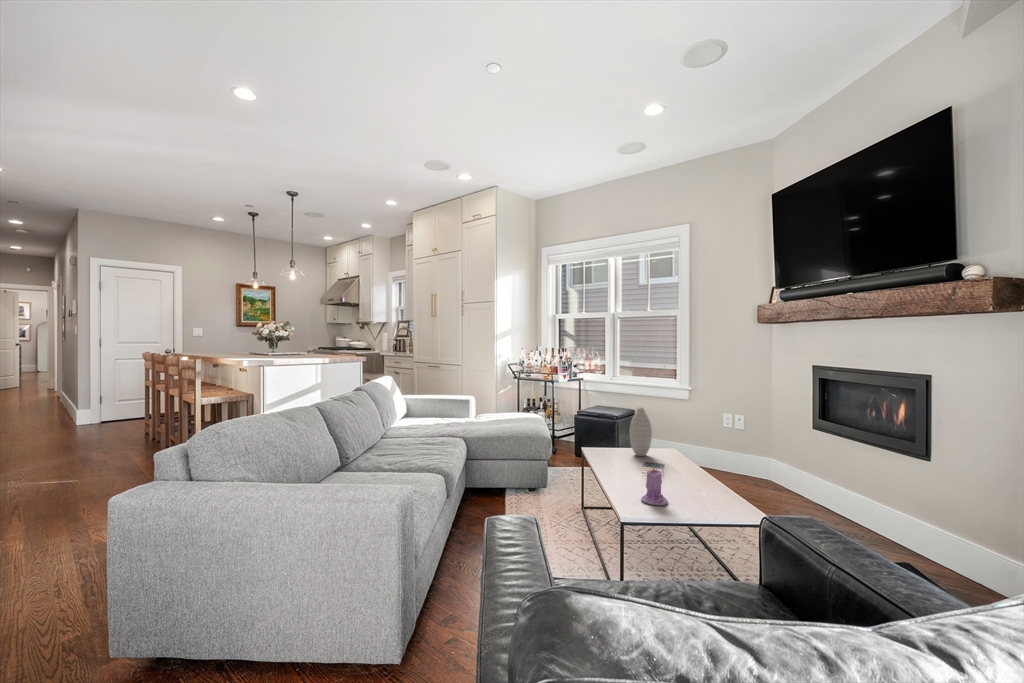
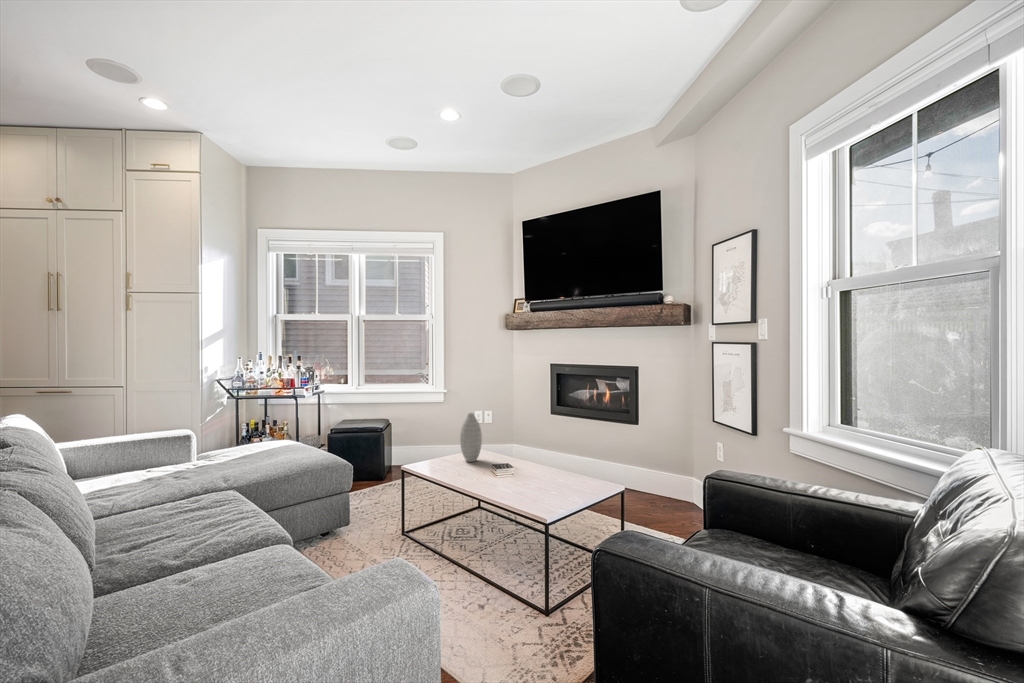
candle: present [641,468,668,506] -> none [537,464,562,500]

